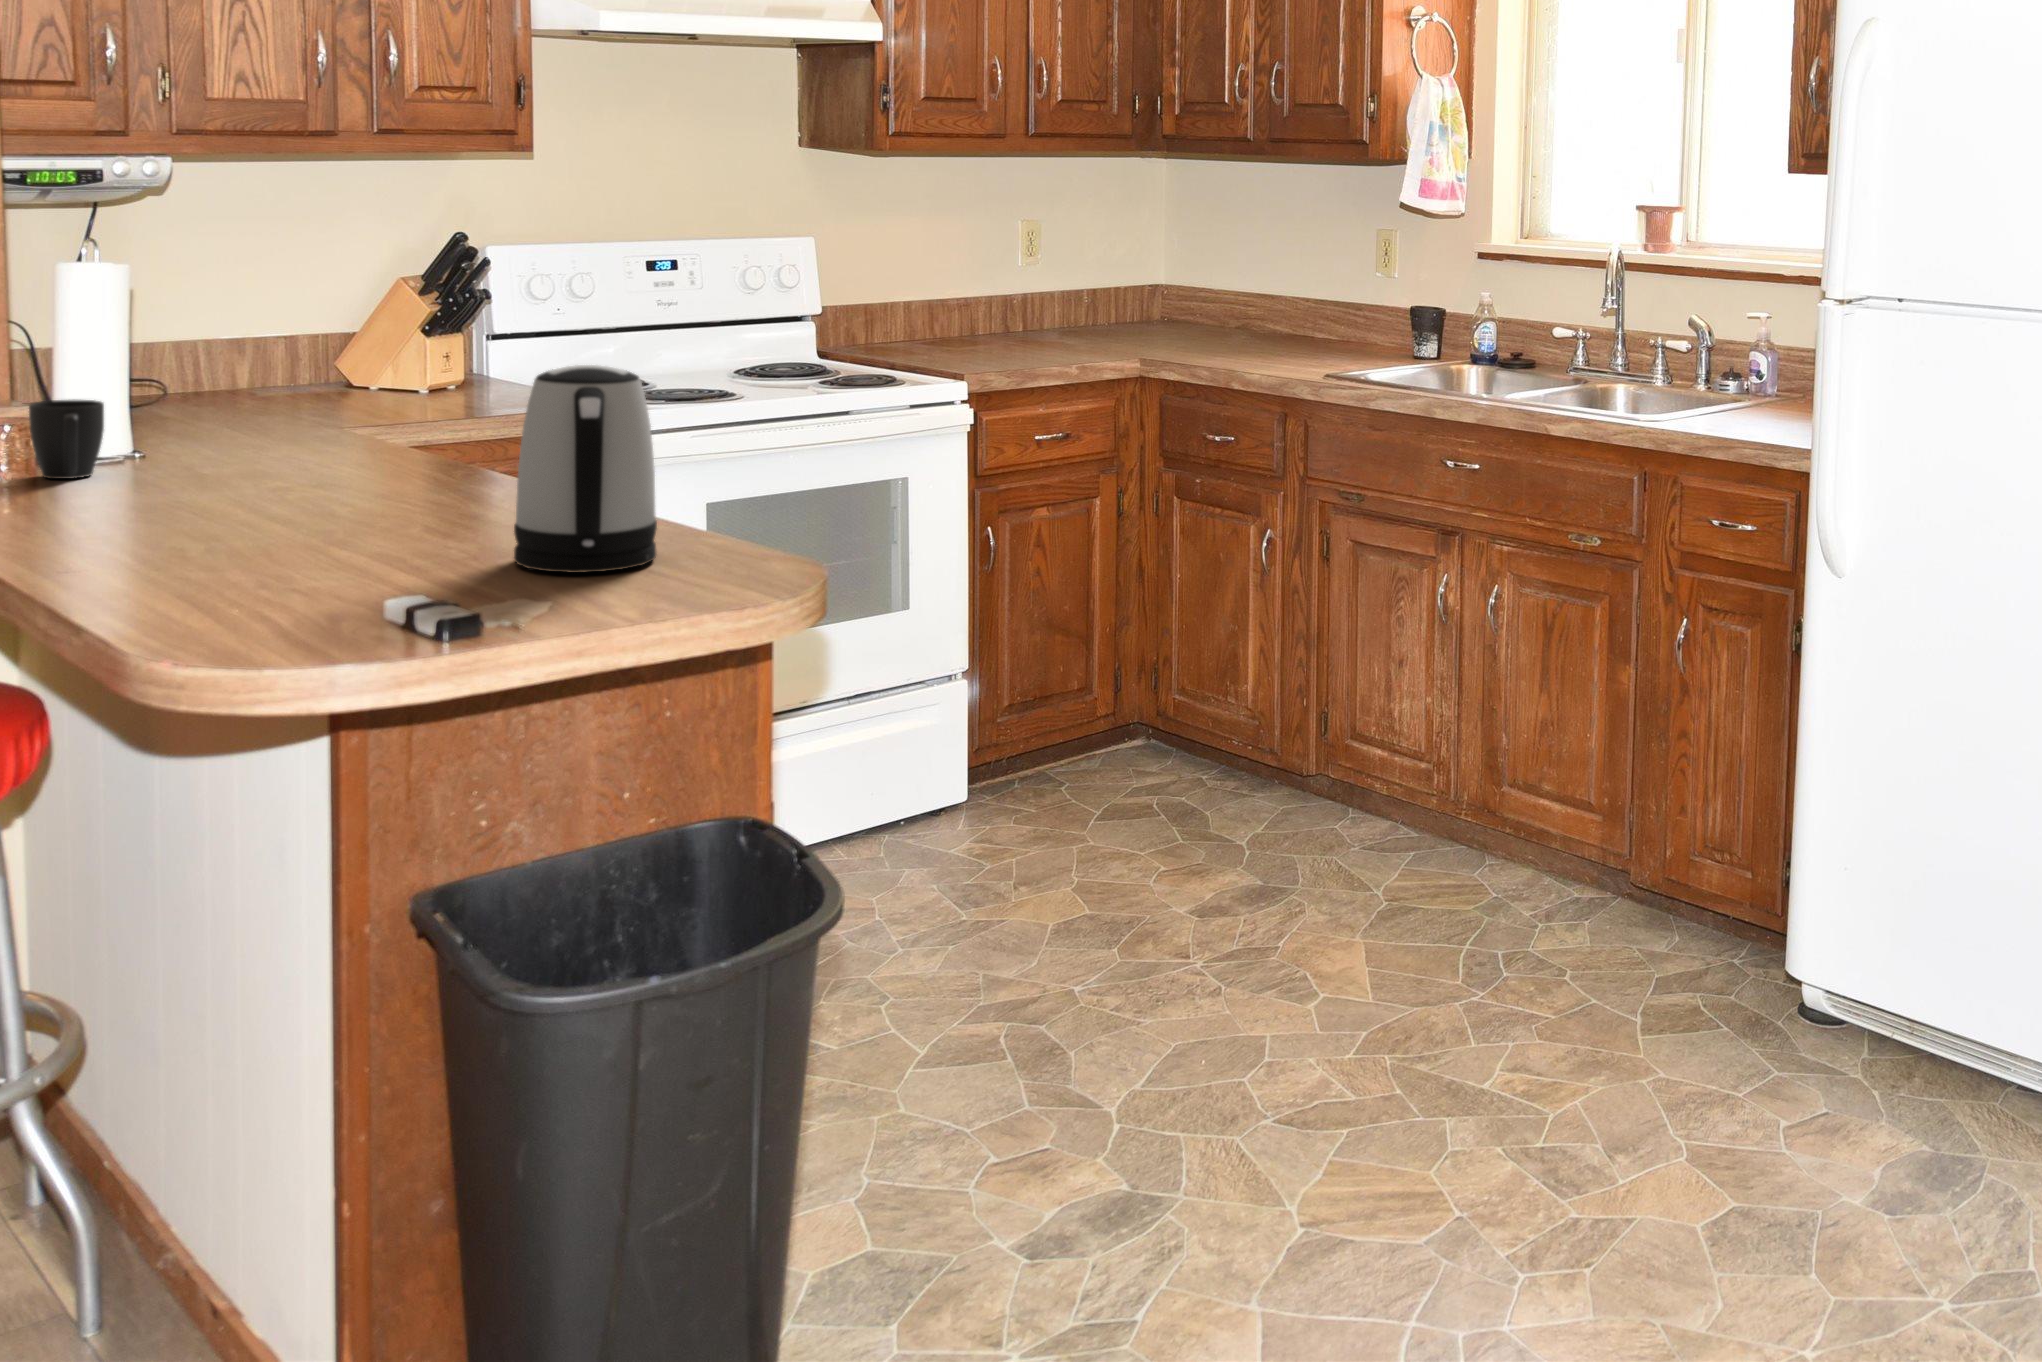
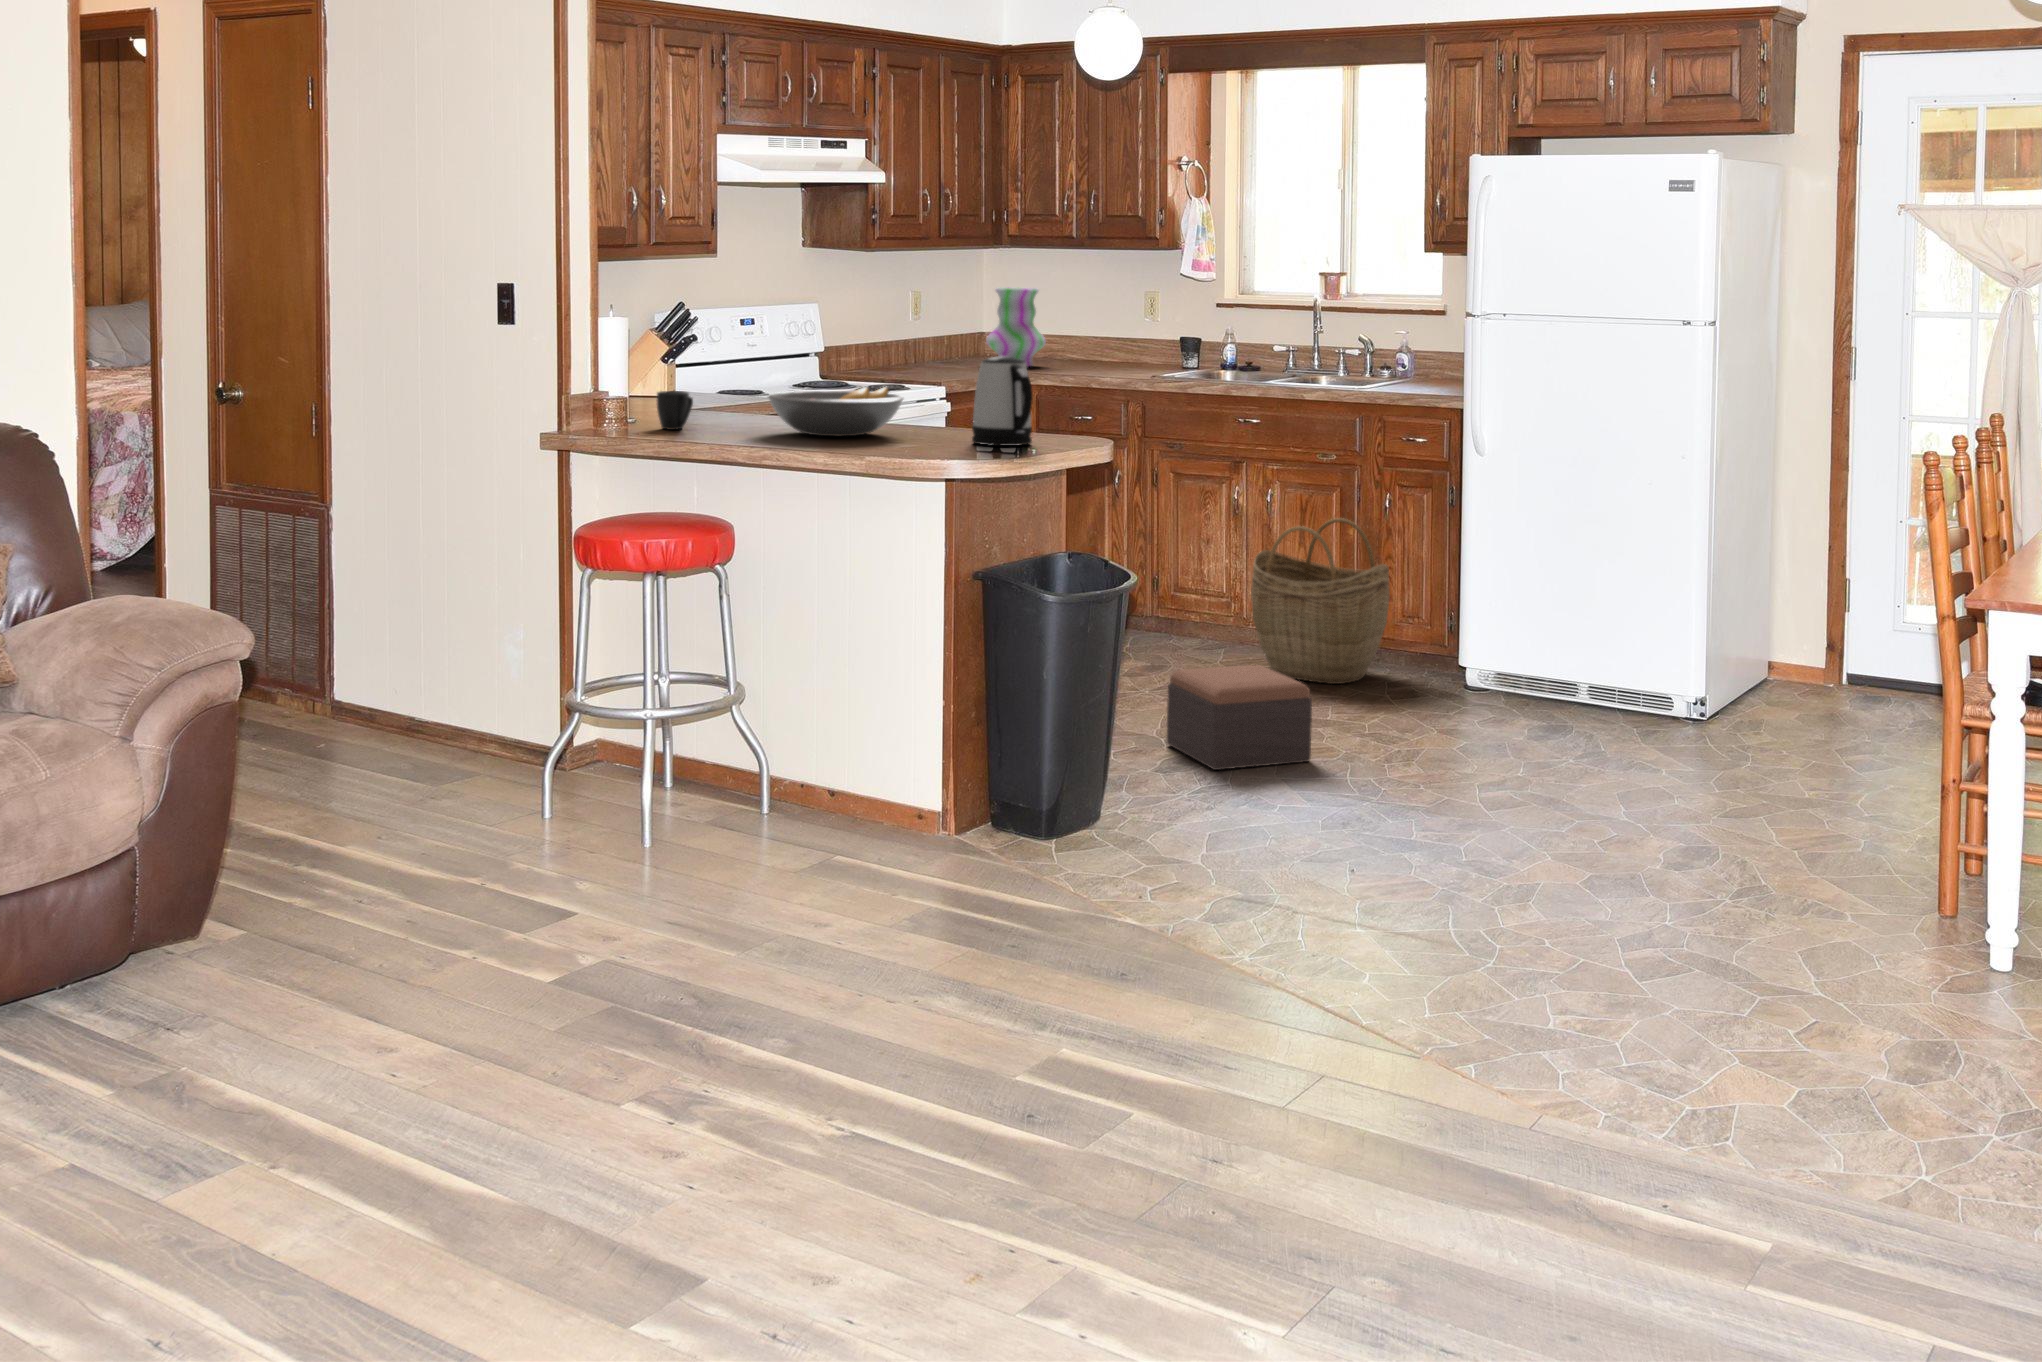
vase: none [1134,220,1226,342] -> present [986,287,1046,367]
fruit bowl: none [163,411,480,517] -> present [768,386,903,436]
woven basket: none [1424,646,1671,960] -> present [1251,518,1390,684]
footstool: none [1104,989,1364,1256] -> present [1167,665,1312,770]

